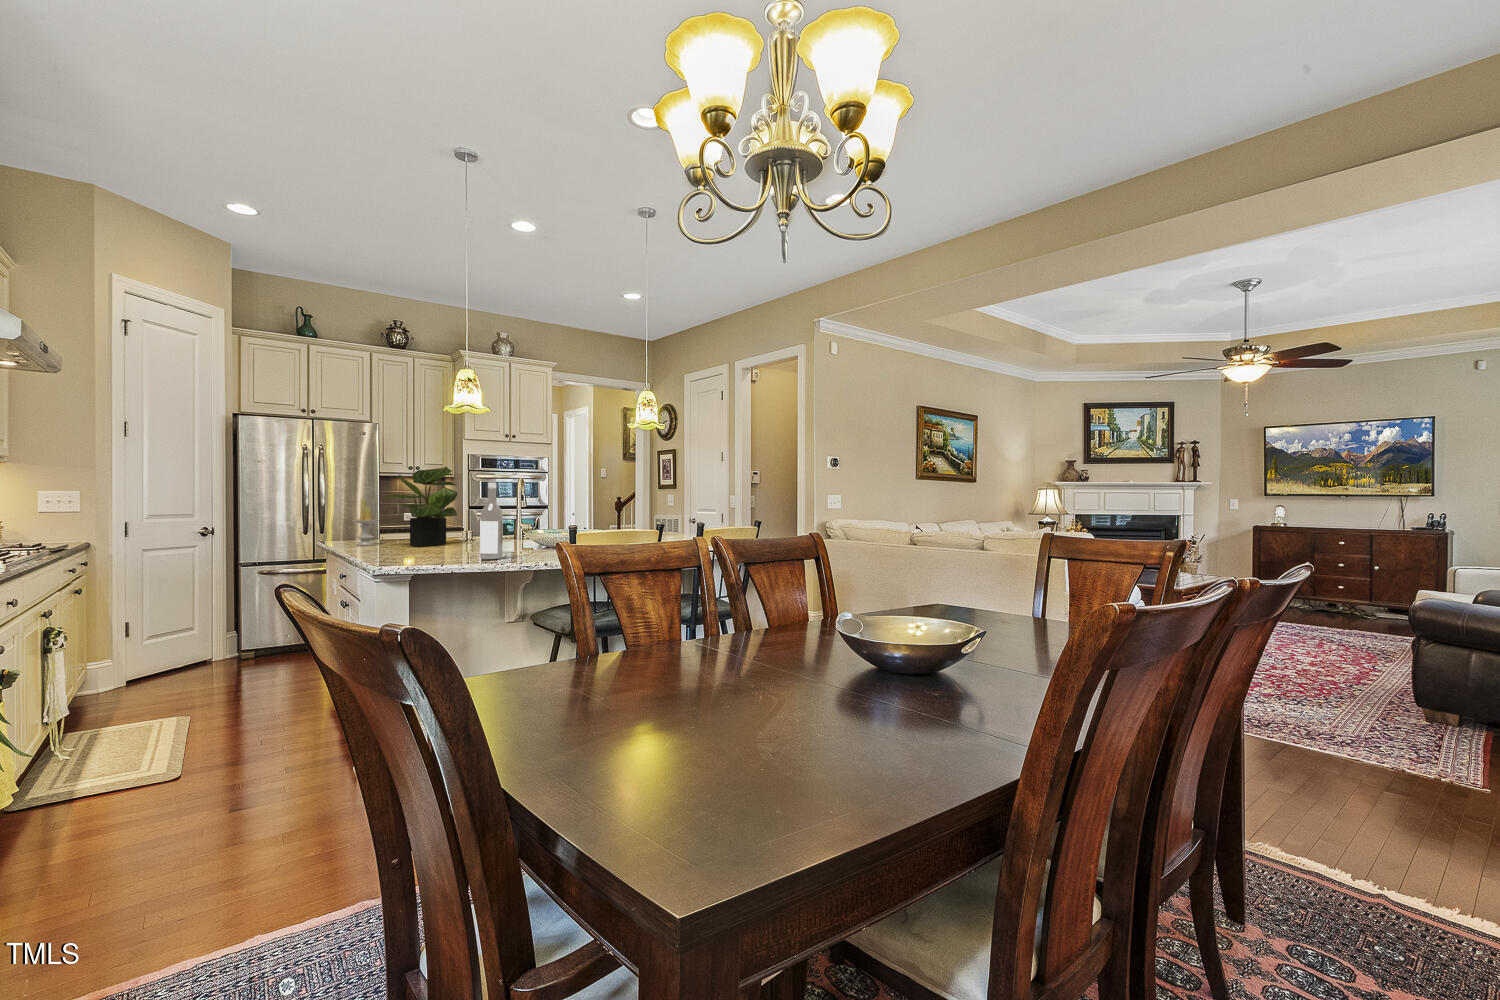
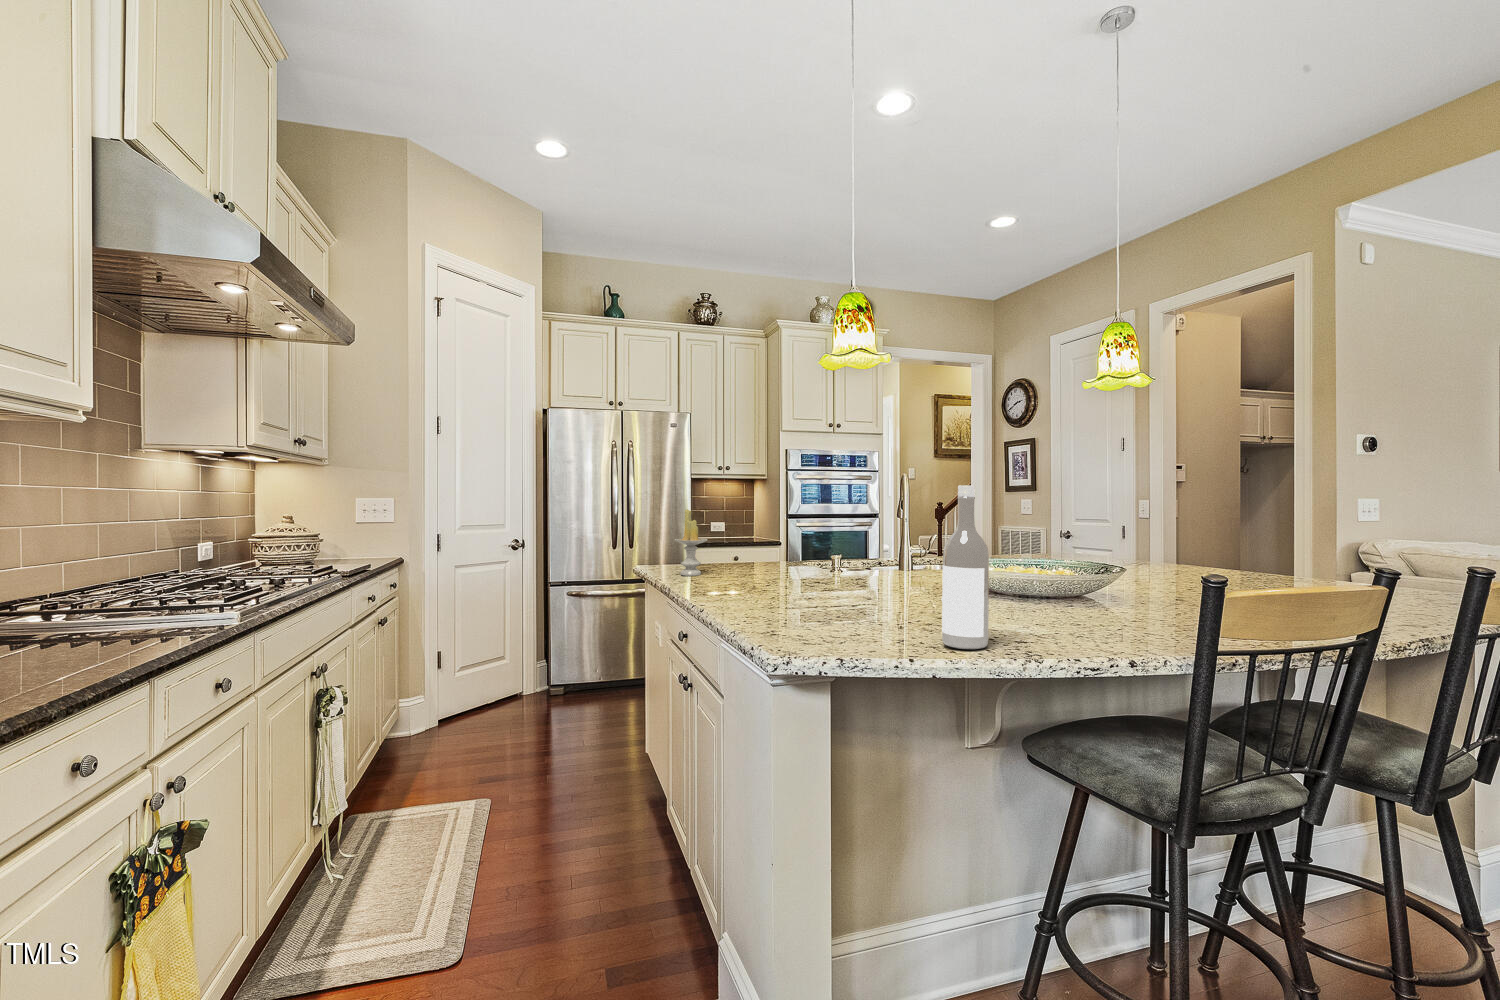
potted plant: present [387,467,457,547] -> none [718,461,821,585]

